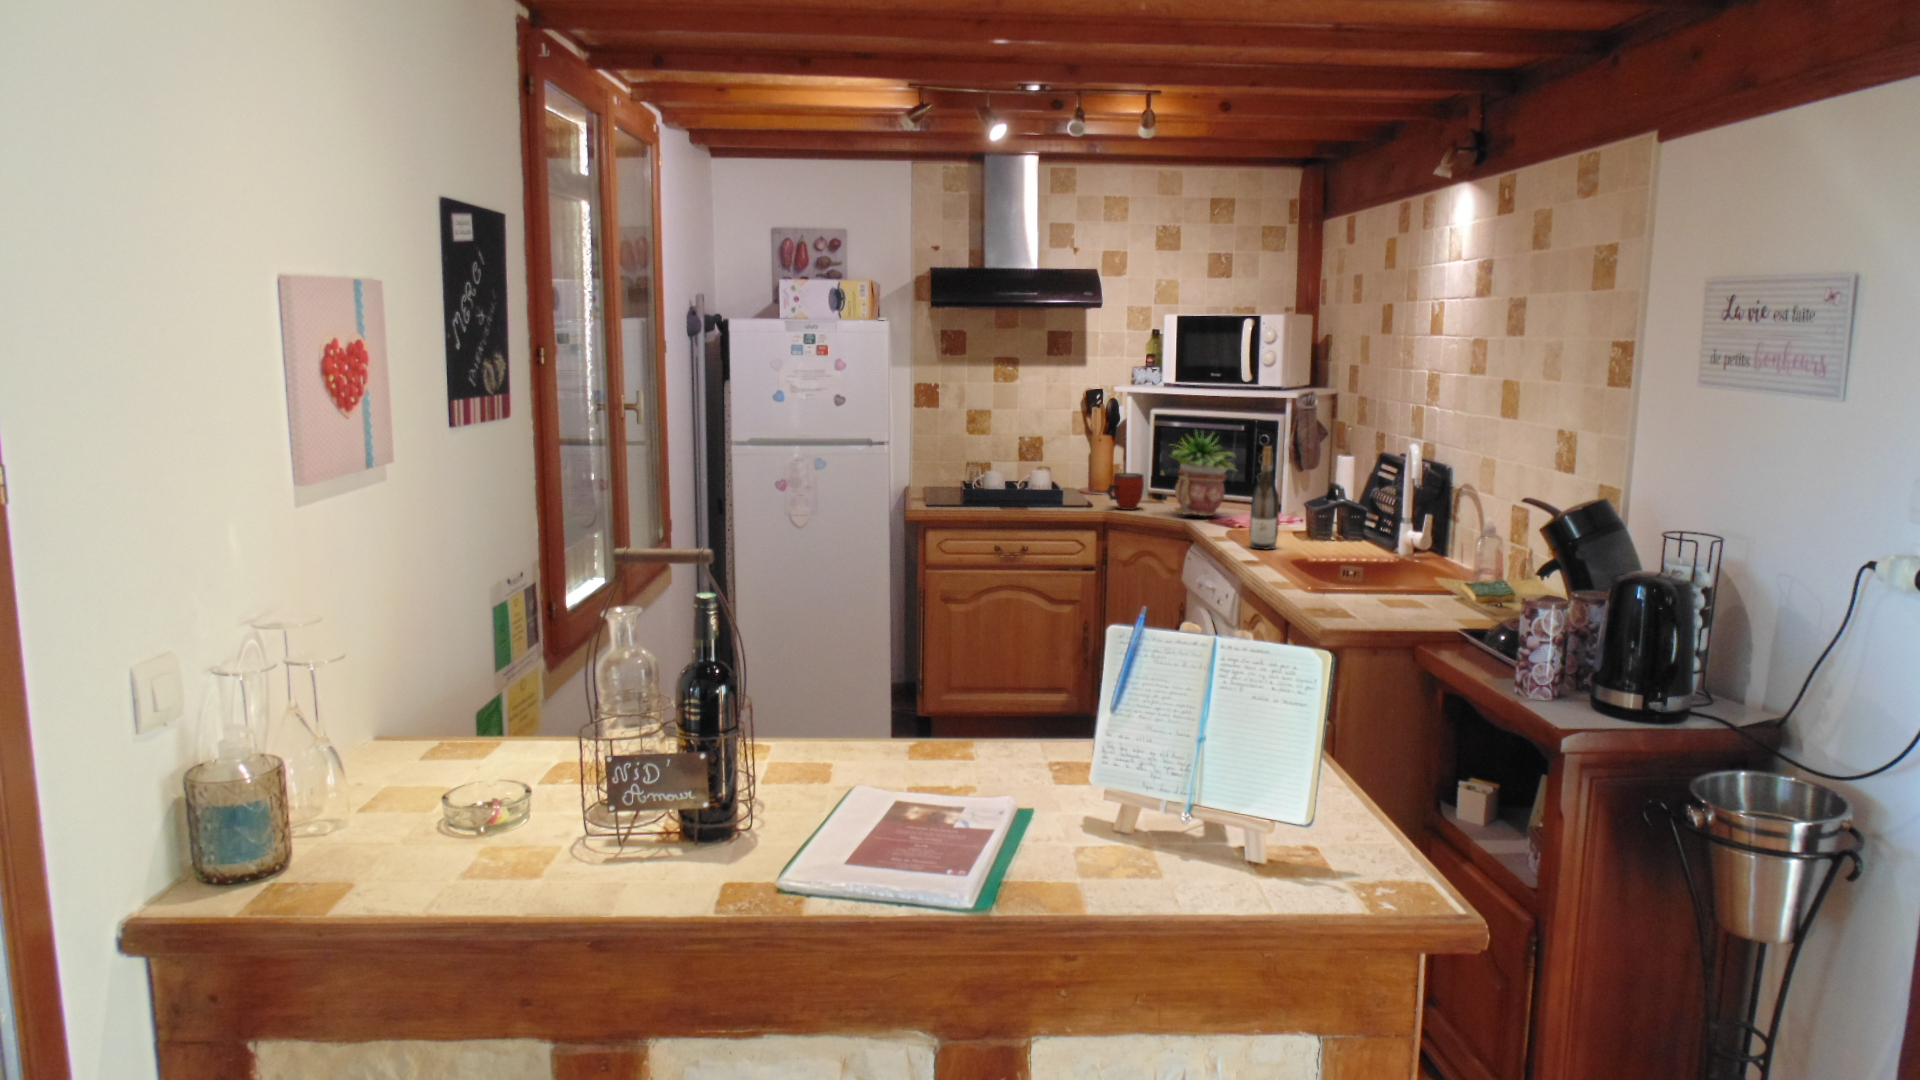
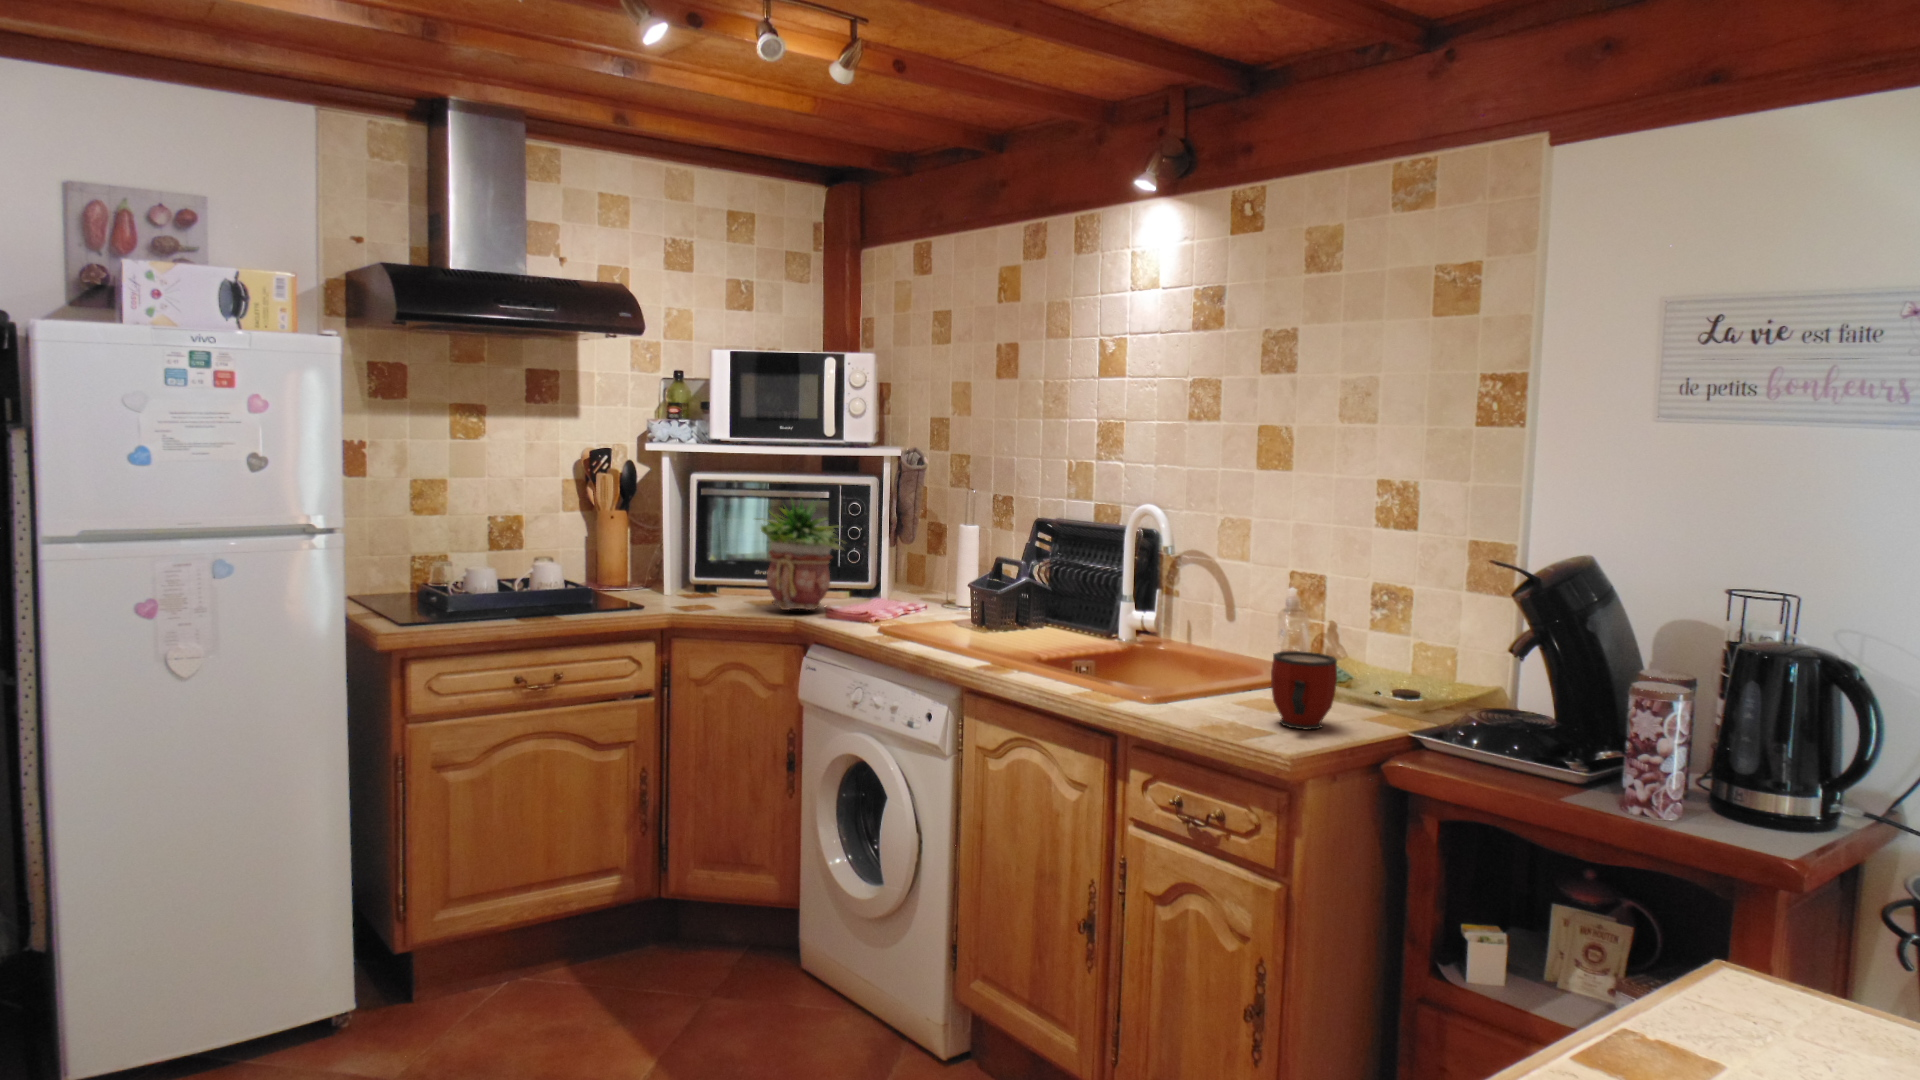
wine bottle: present [1249,446,1279,549] -> none [941,514,978,650]
mug: present [1107,473,1144,510] -> present [1271,651,1337,729]

